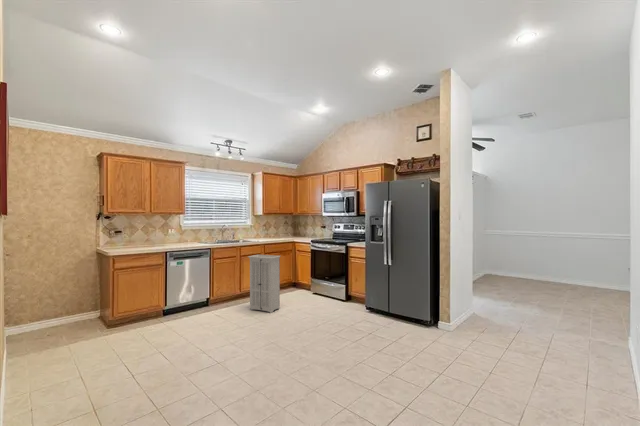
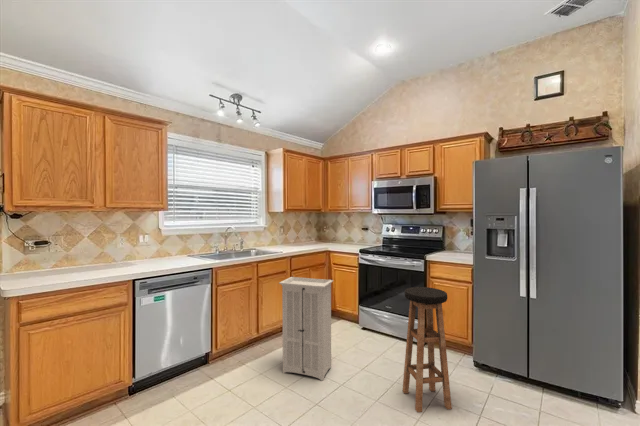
bar stool: none [312,258,334,324] -> present [402,287,452,412]

